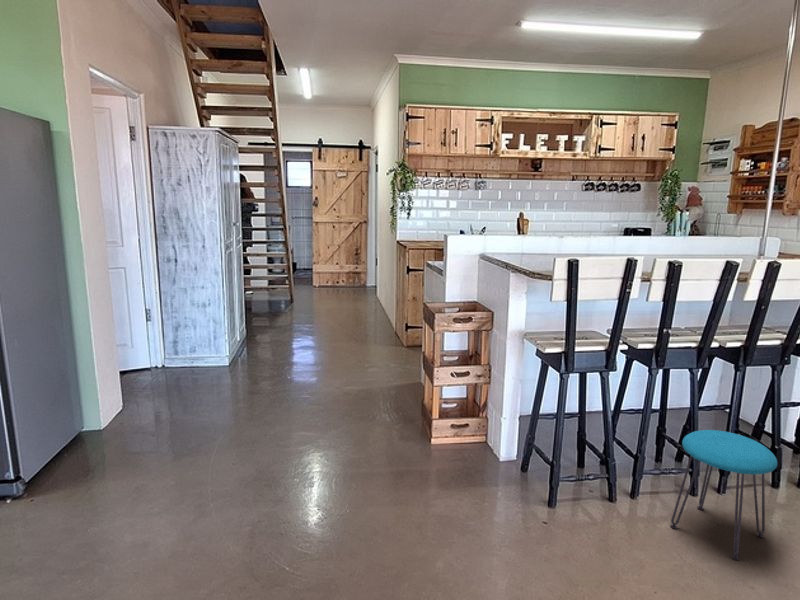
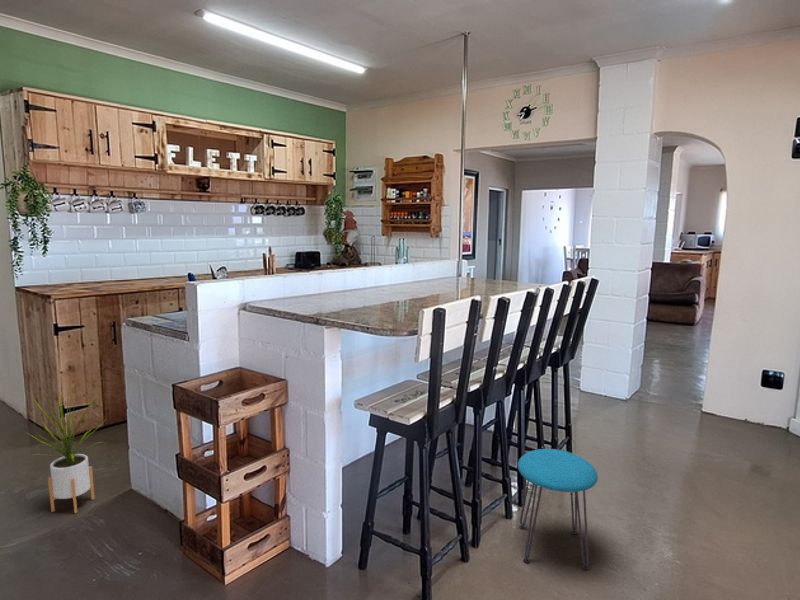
house plant: none [366,300,410,384] -> present [33,391,96,513]

